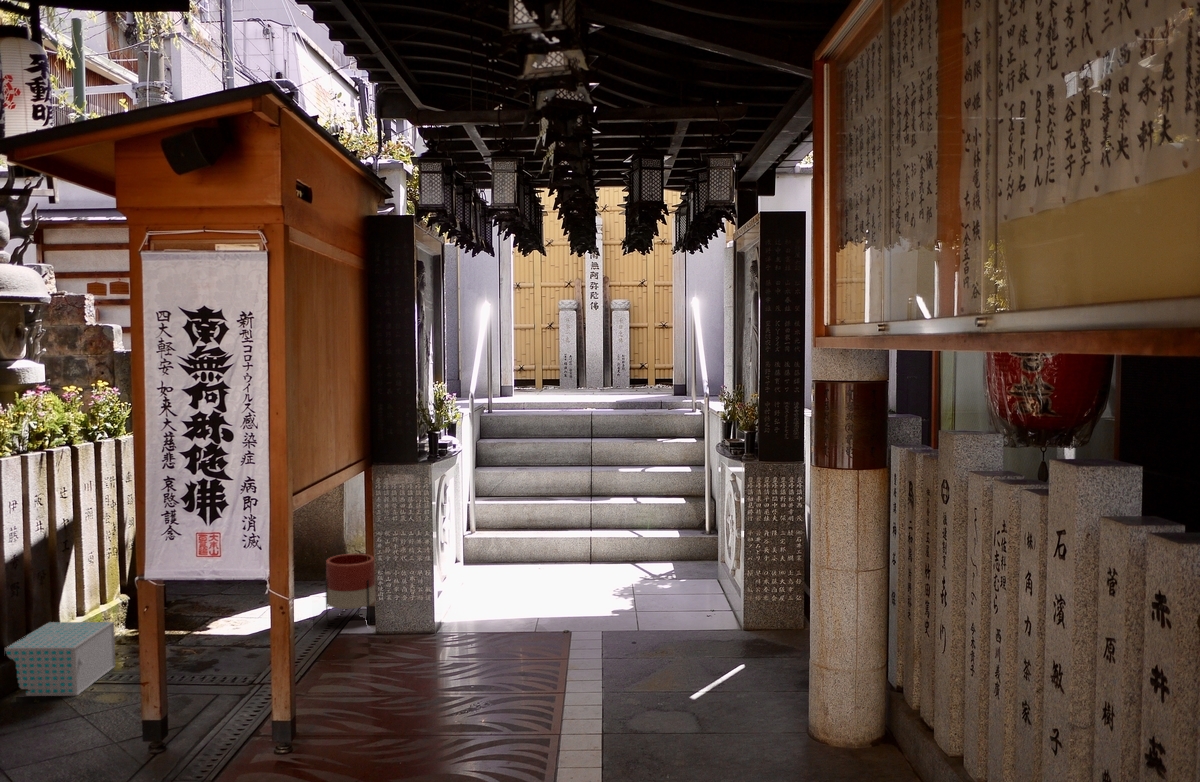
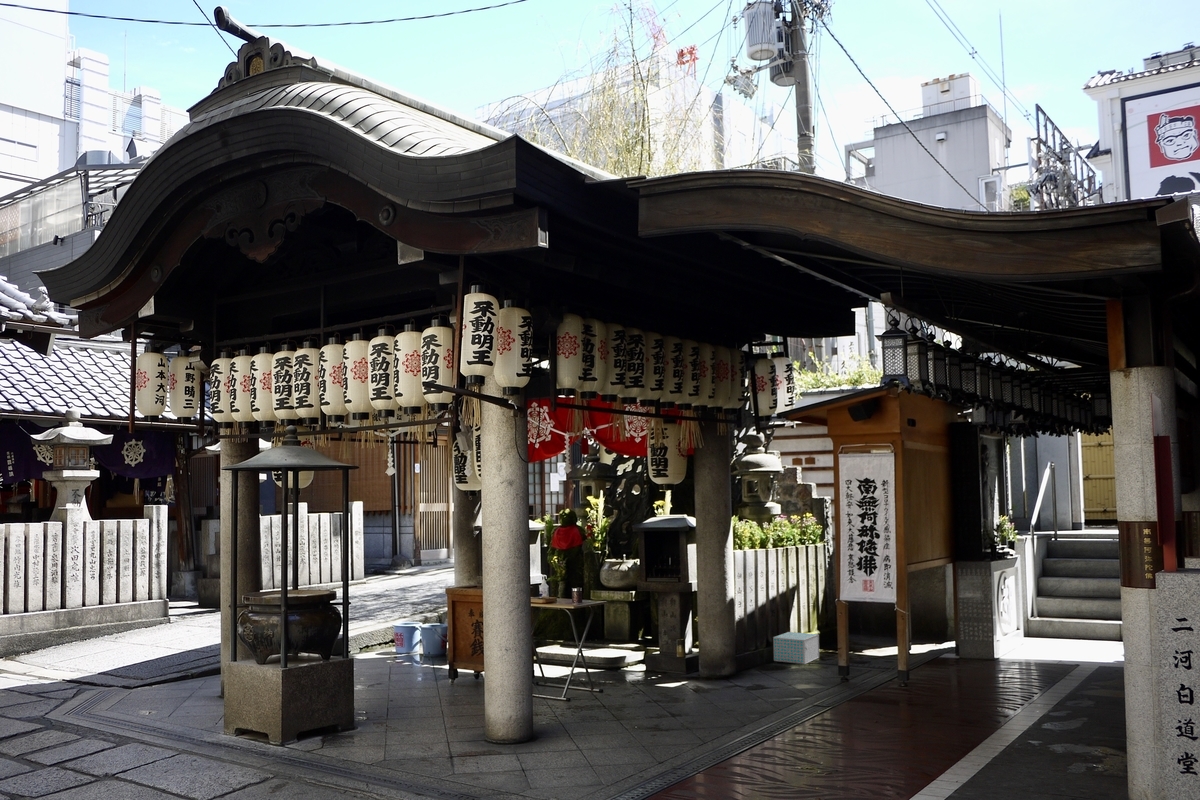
planter: present [325,554,375,625] -> none [927,617,957,658]

